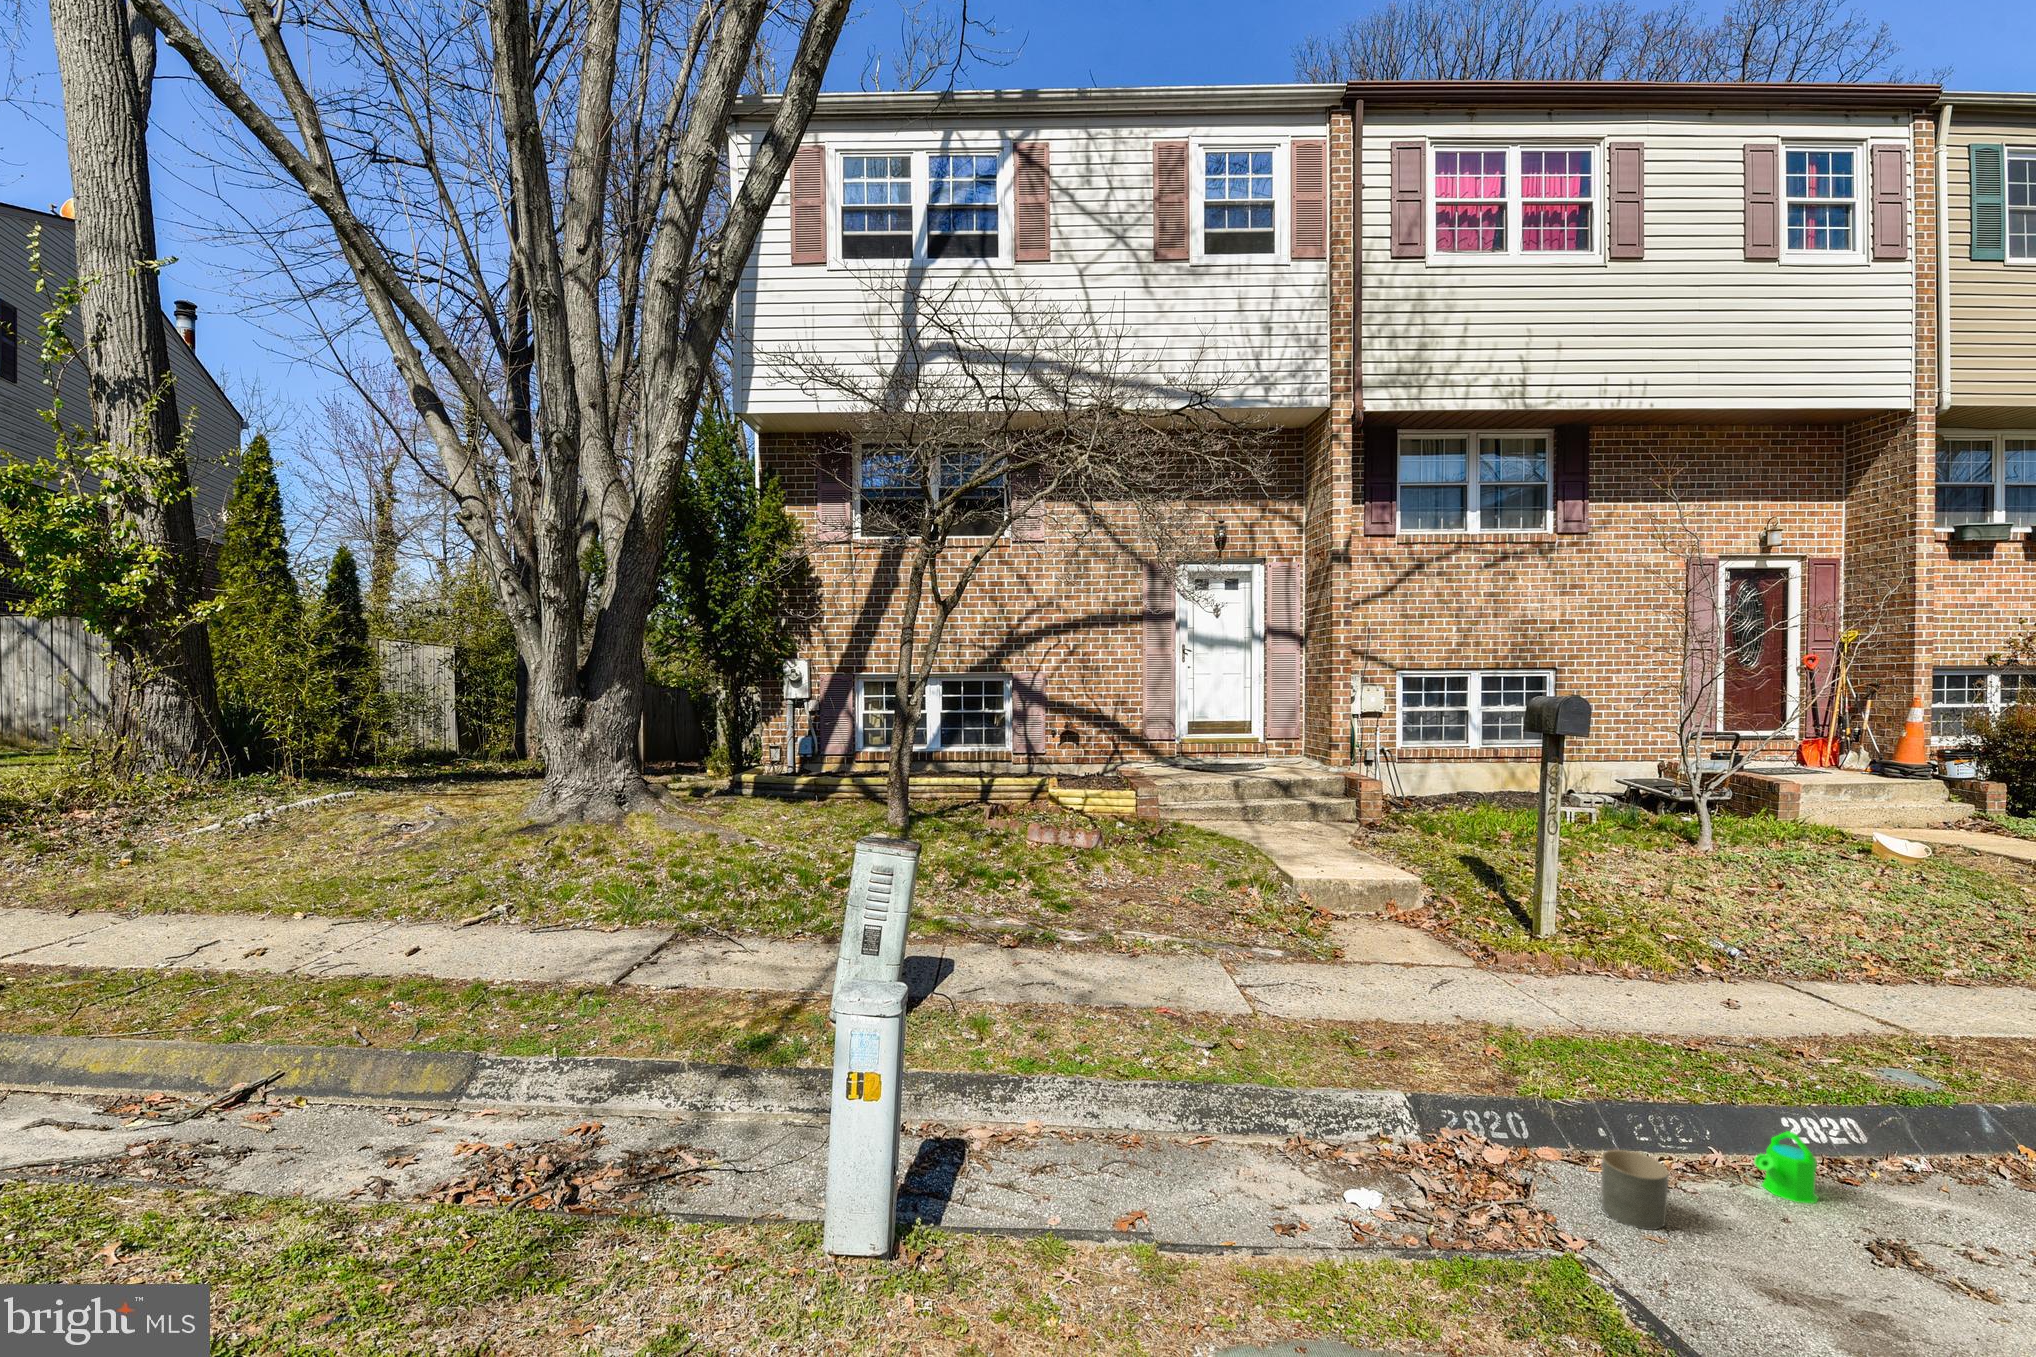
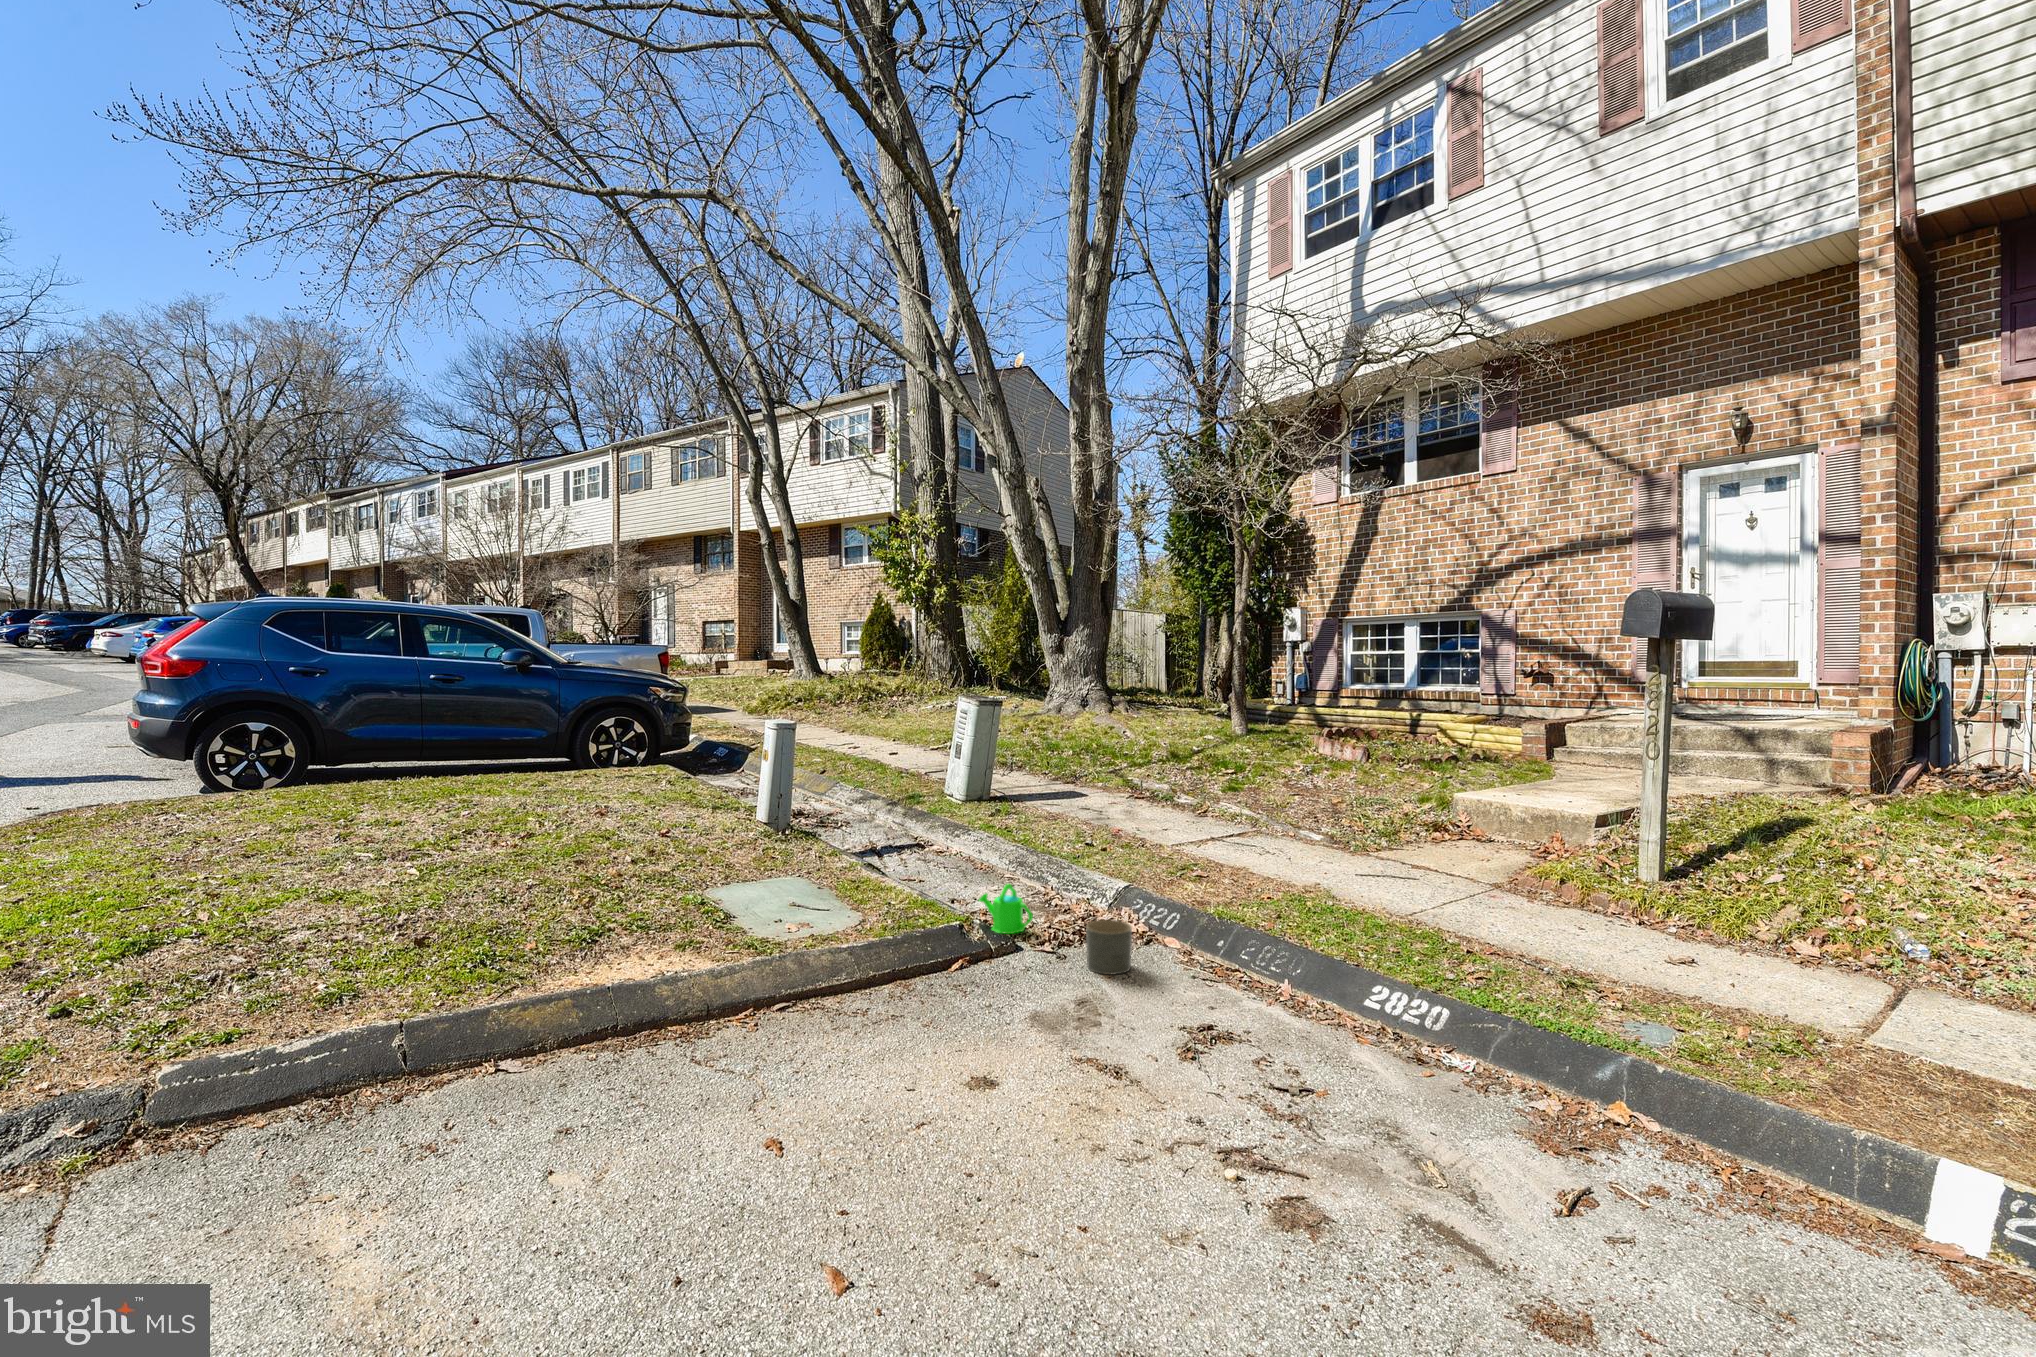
watering can: present [1754,1131,1819,1203] -> present [979,884,1033,934]

